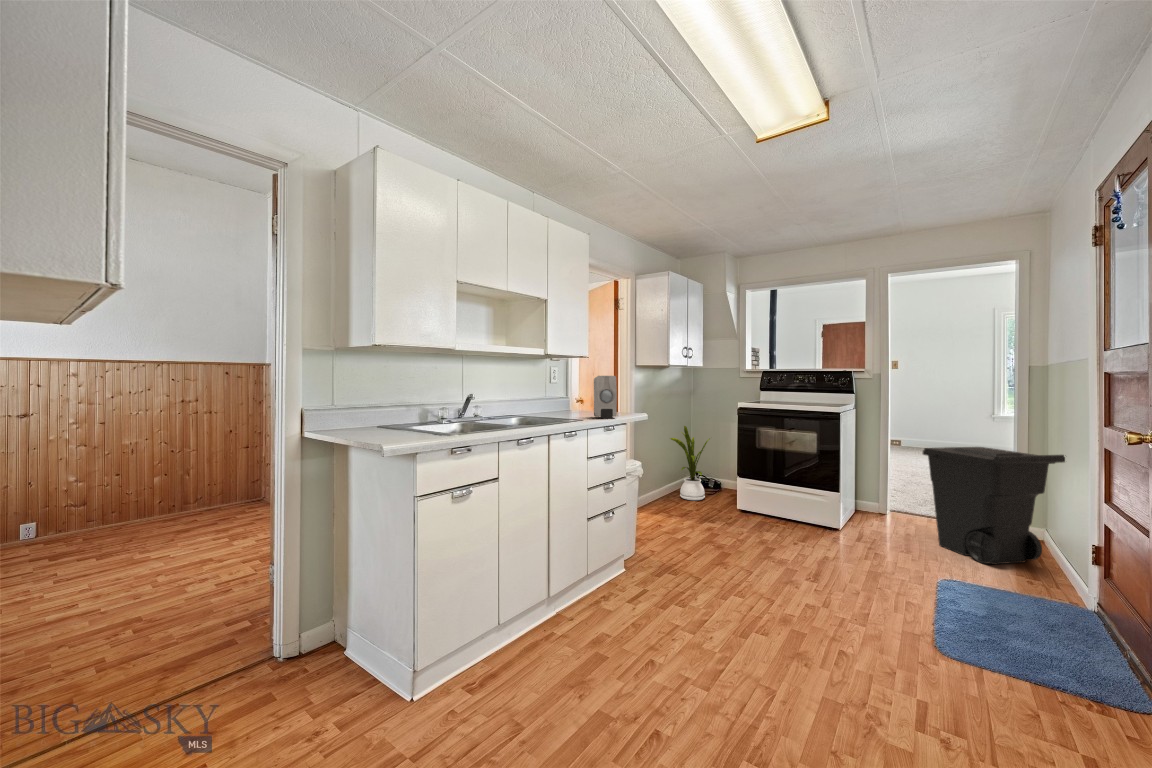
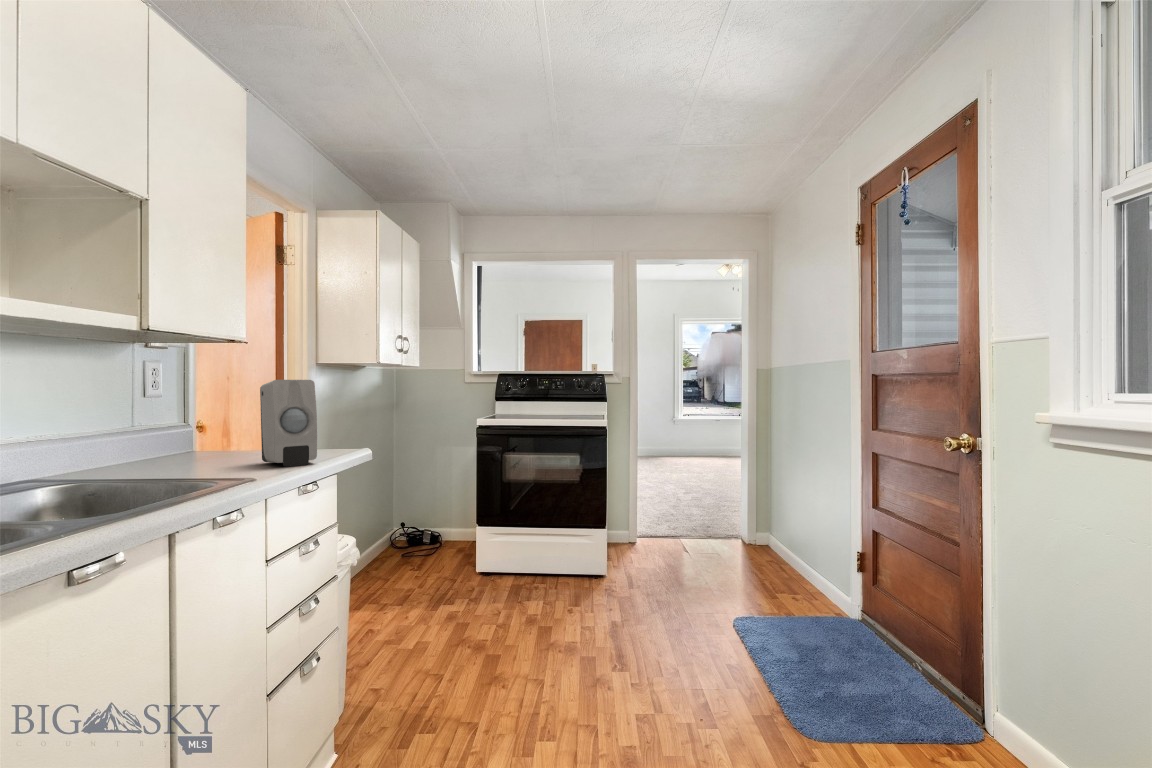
house plant: present [670,426,710,500] -> none [370,458,432,569]
trash can: present [923,447,1065,564] -> none [691,457,815,590]

